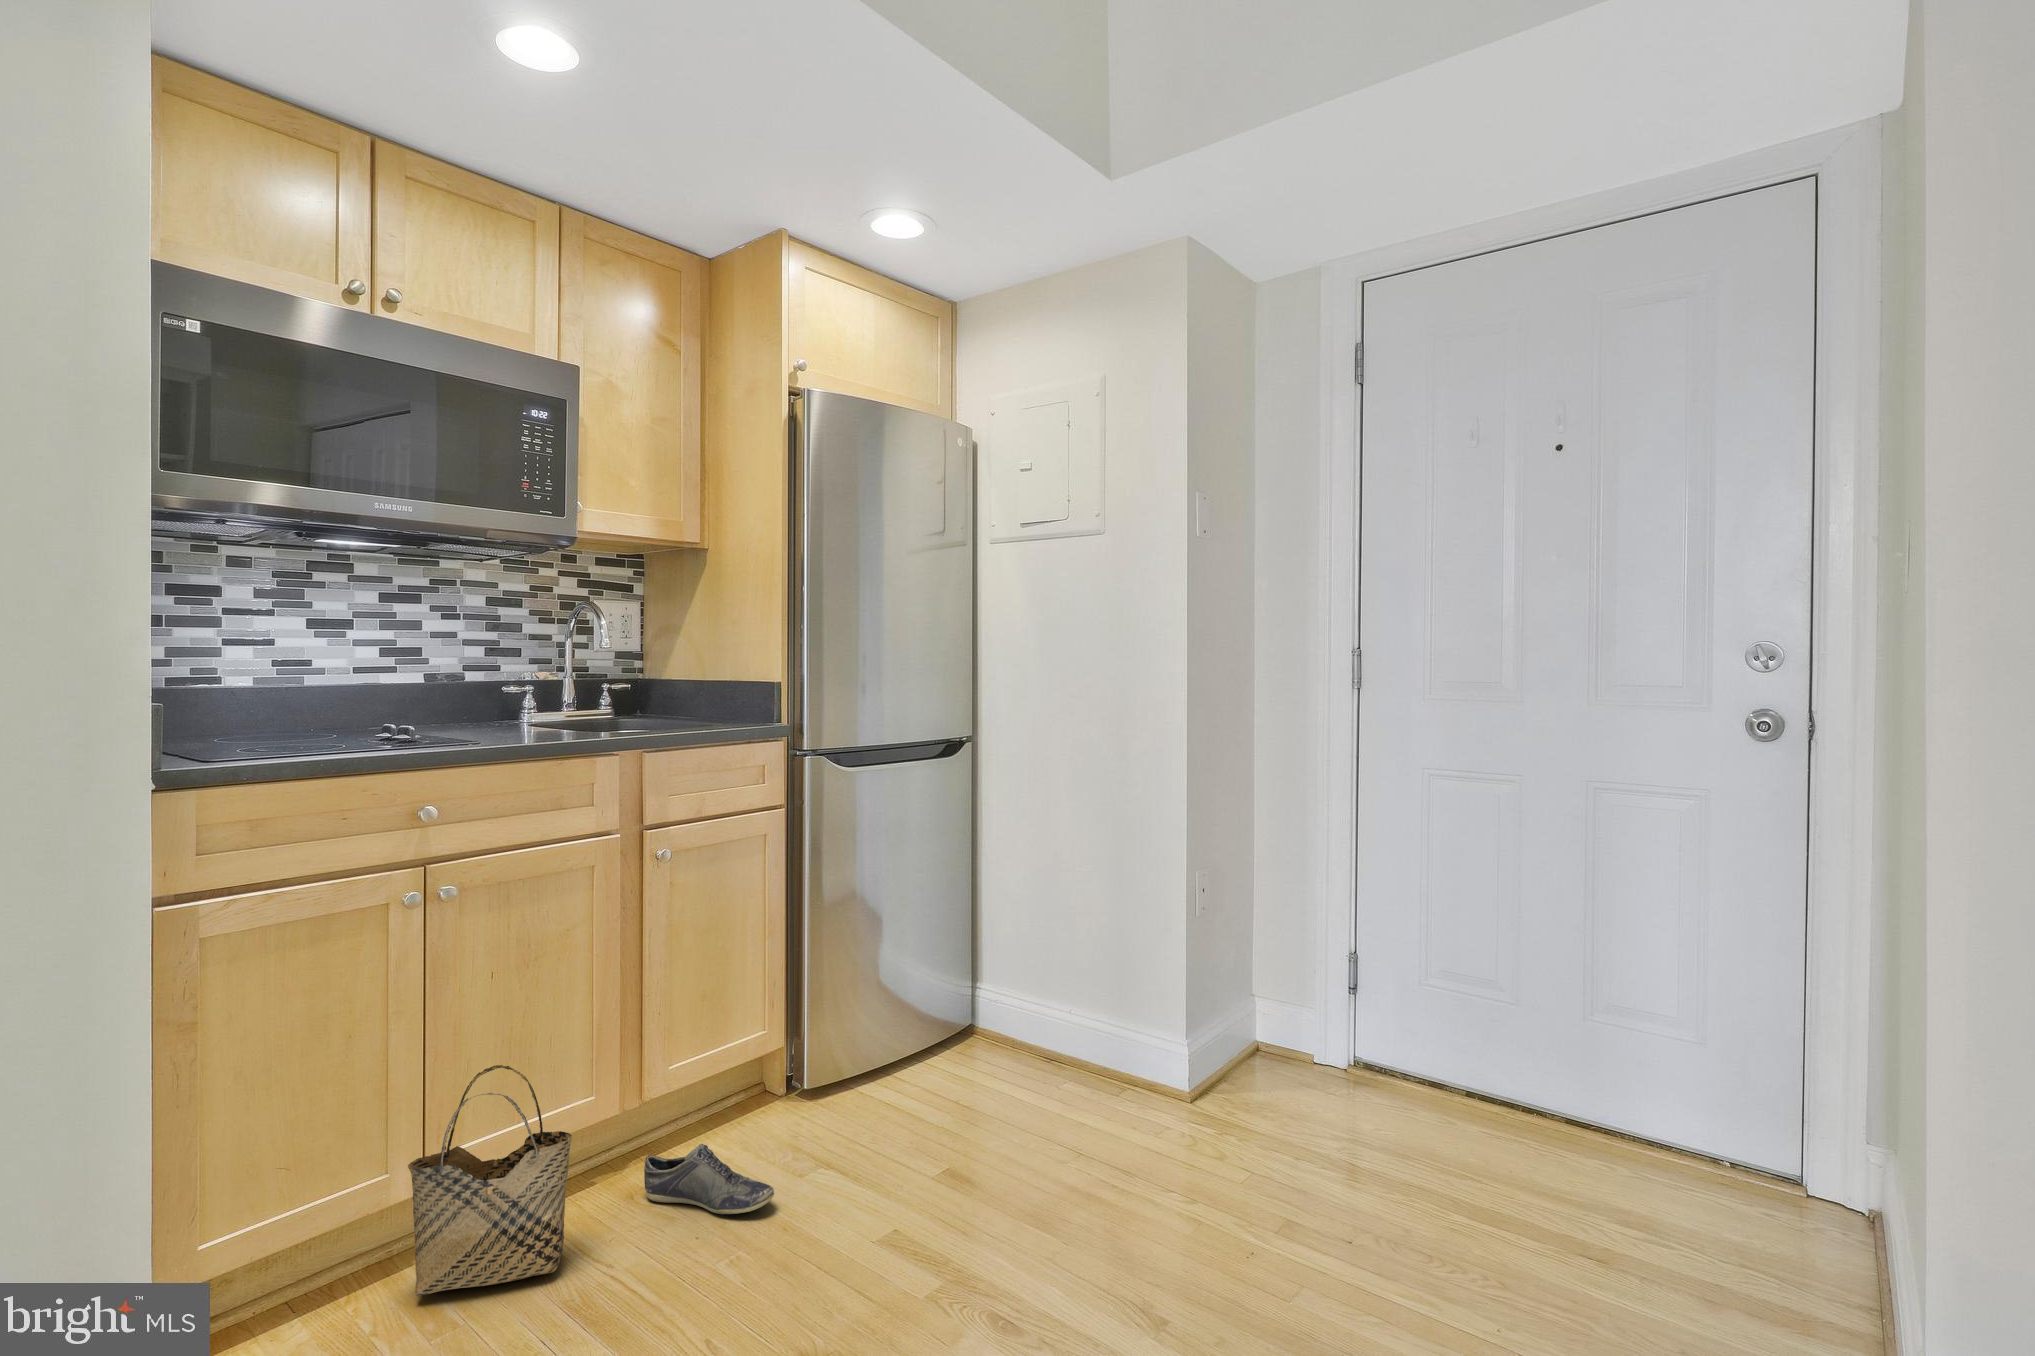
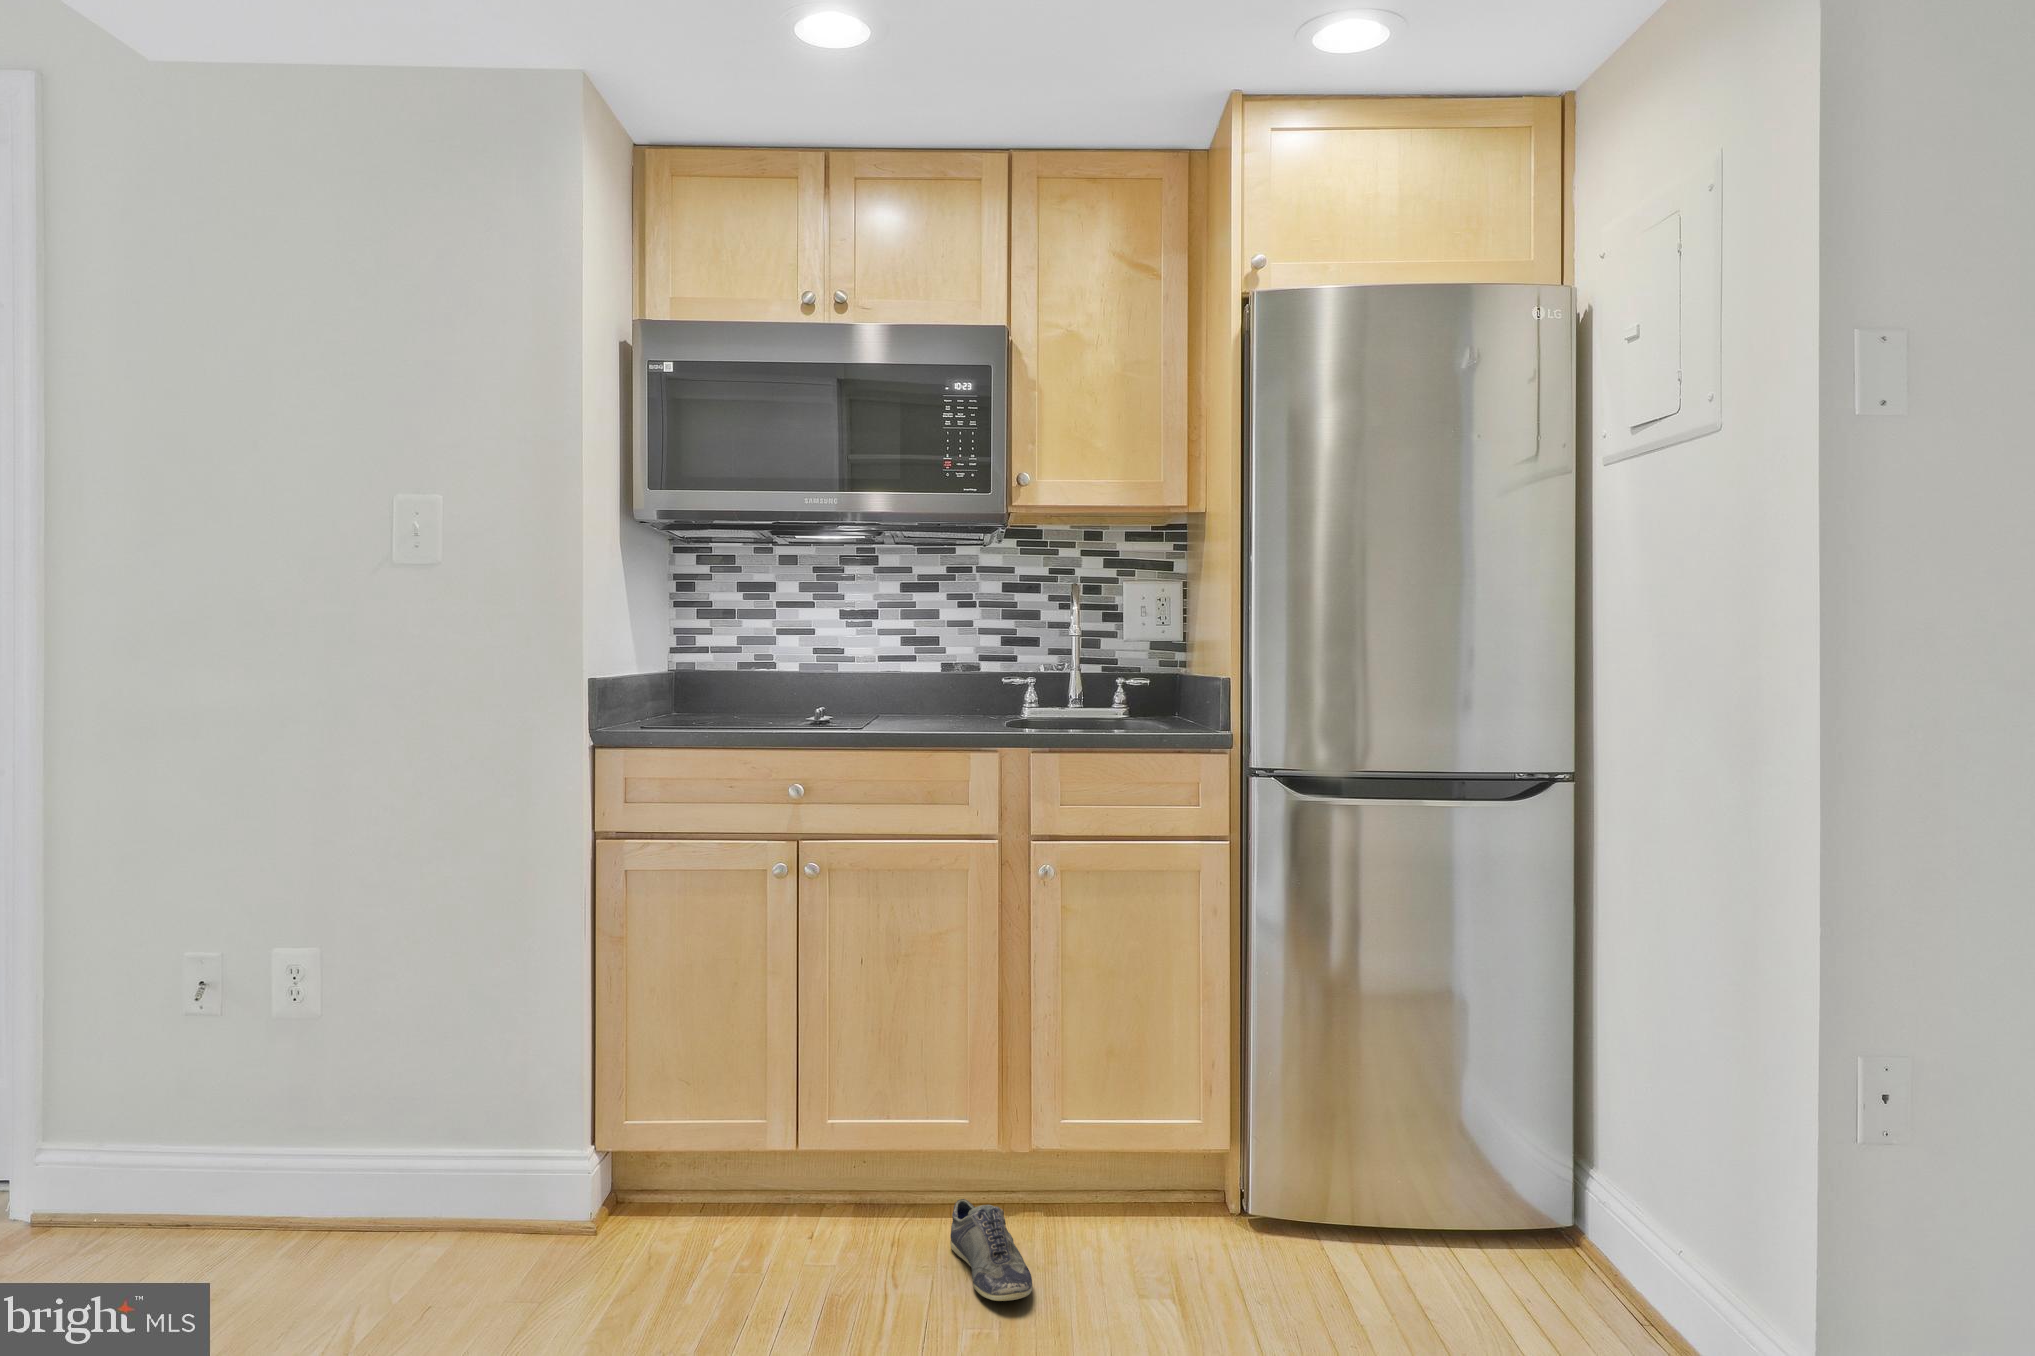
woven basket: present [408,1065,572,1296] -> none [720,1043,849,1263]

